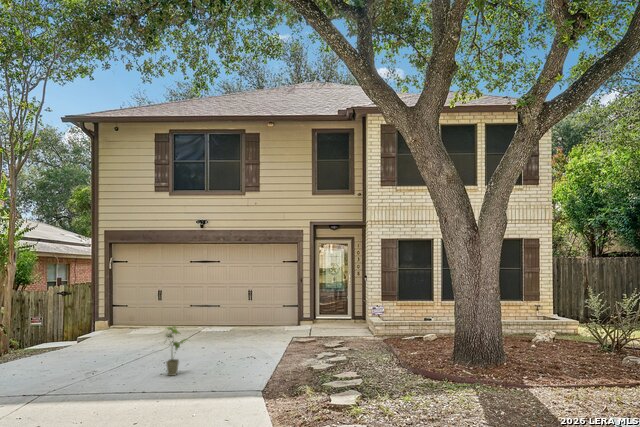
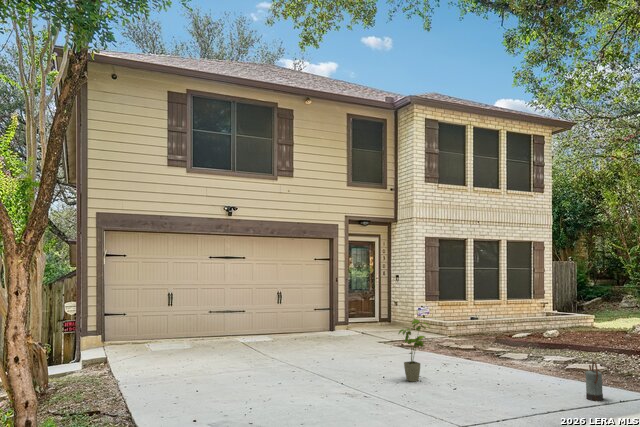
watering can: none [204,374,228,408] -> present [585,361,603,401]

